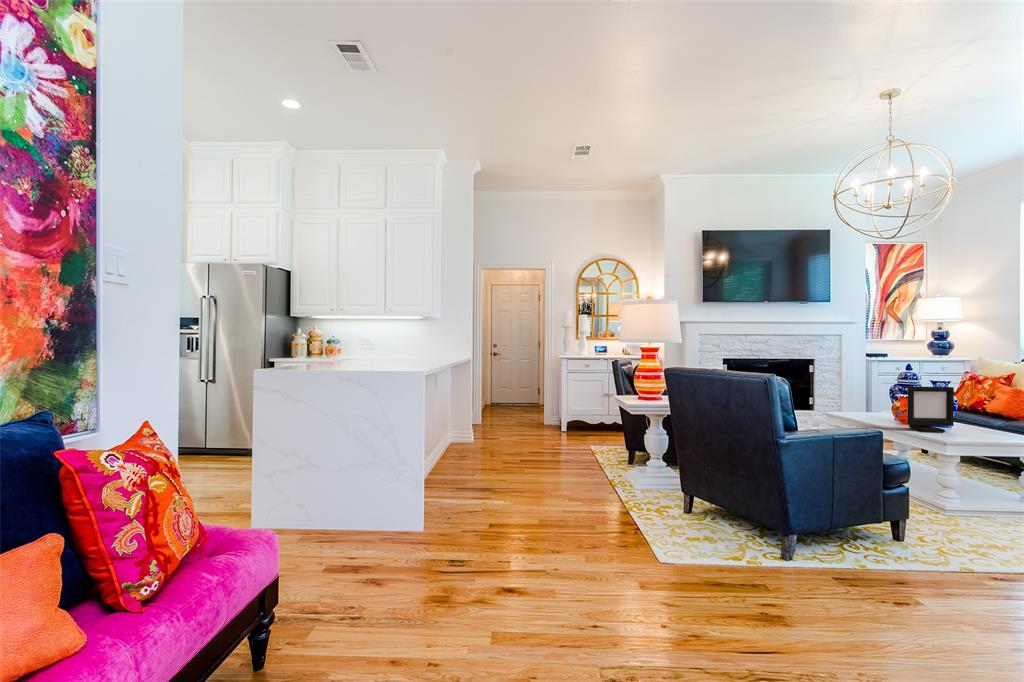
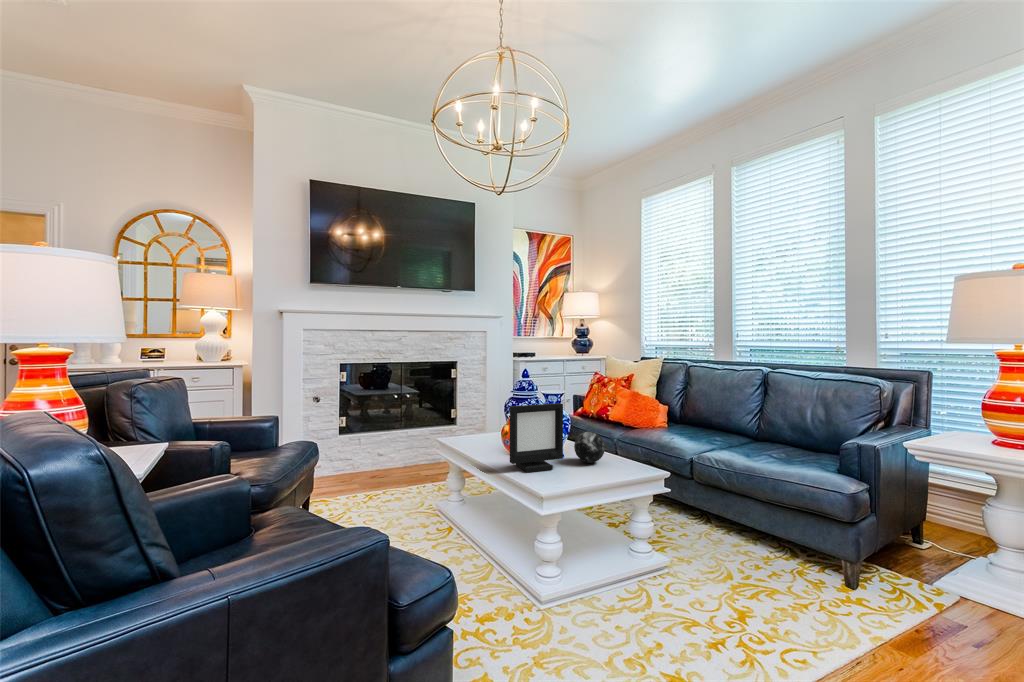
decorative orb: none [962,410,993,432] -> present [574,432,605,463]

